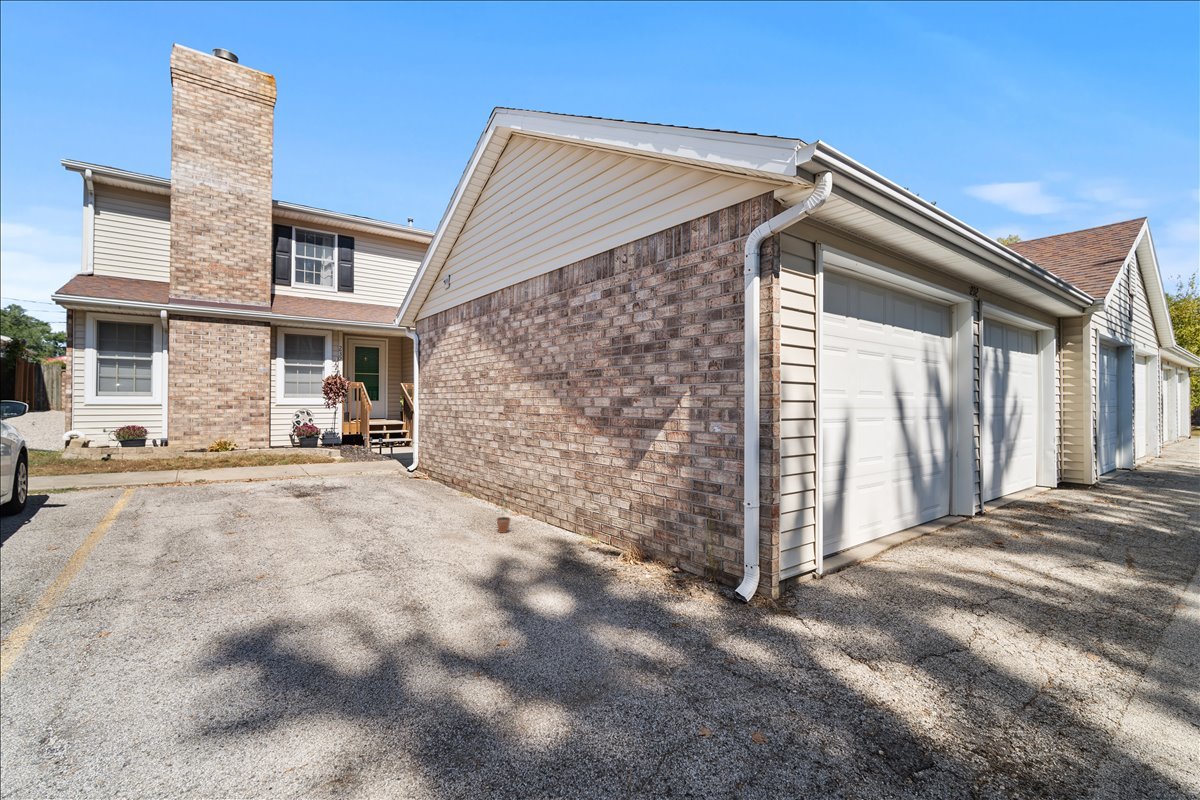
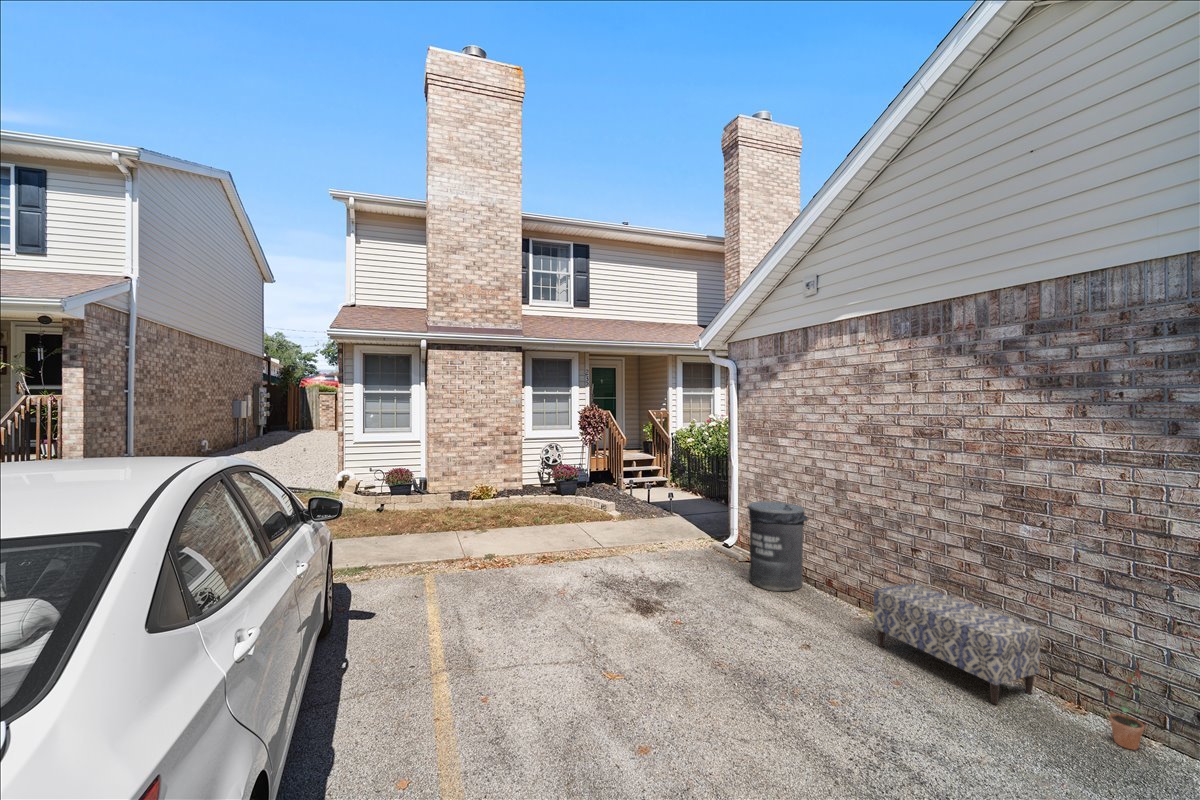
trash can: none [391,433,433,492] -> present [748,501,808,591]
bench: none [427,471,493,524] -> present [873,584,1040,704]

